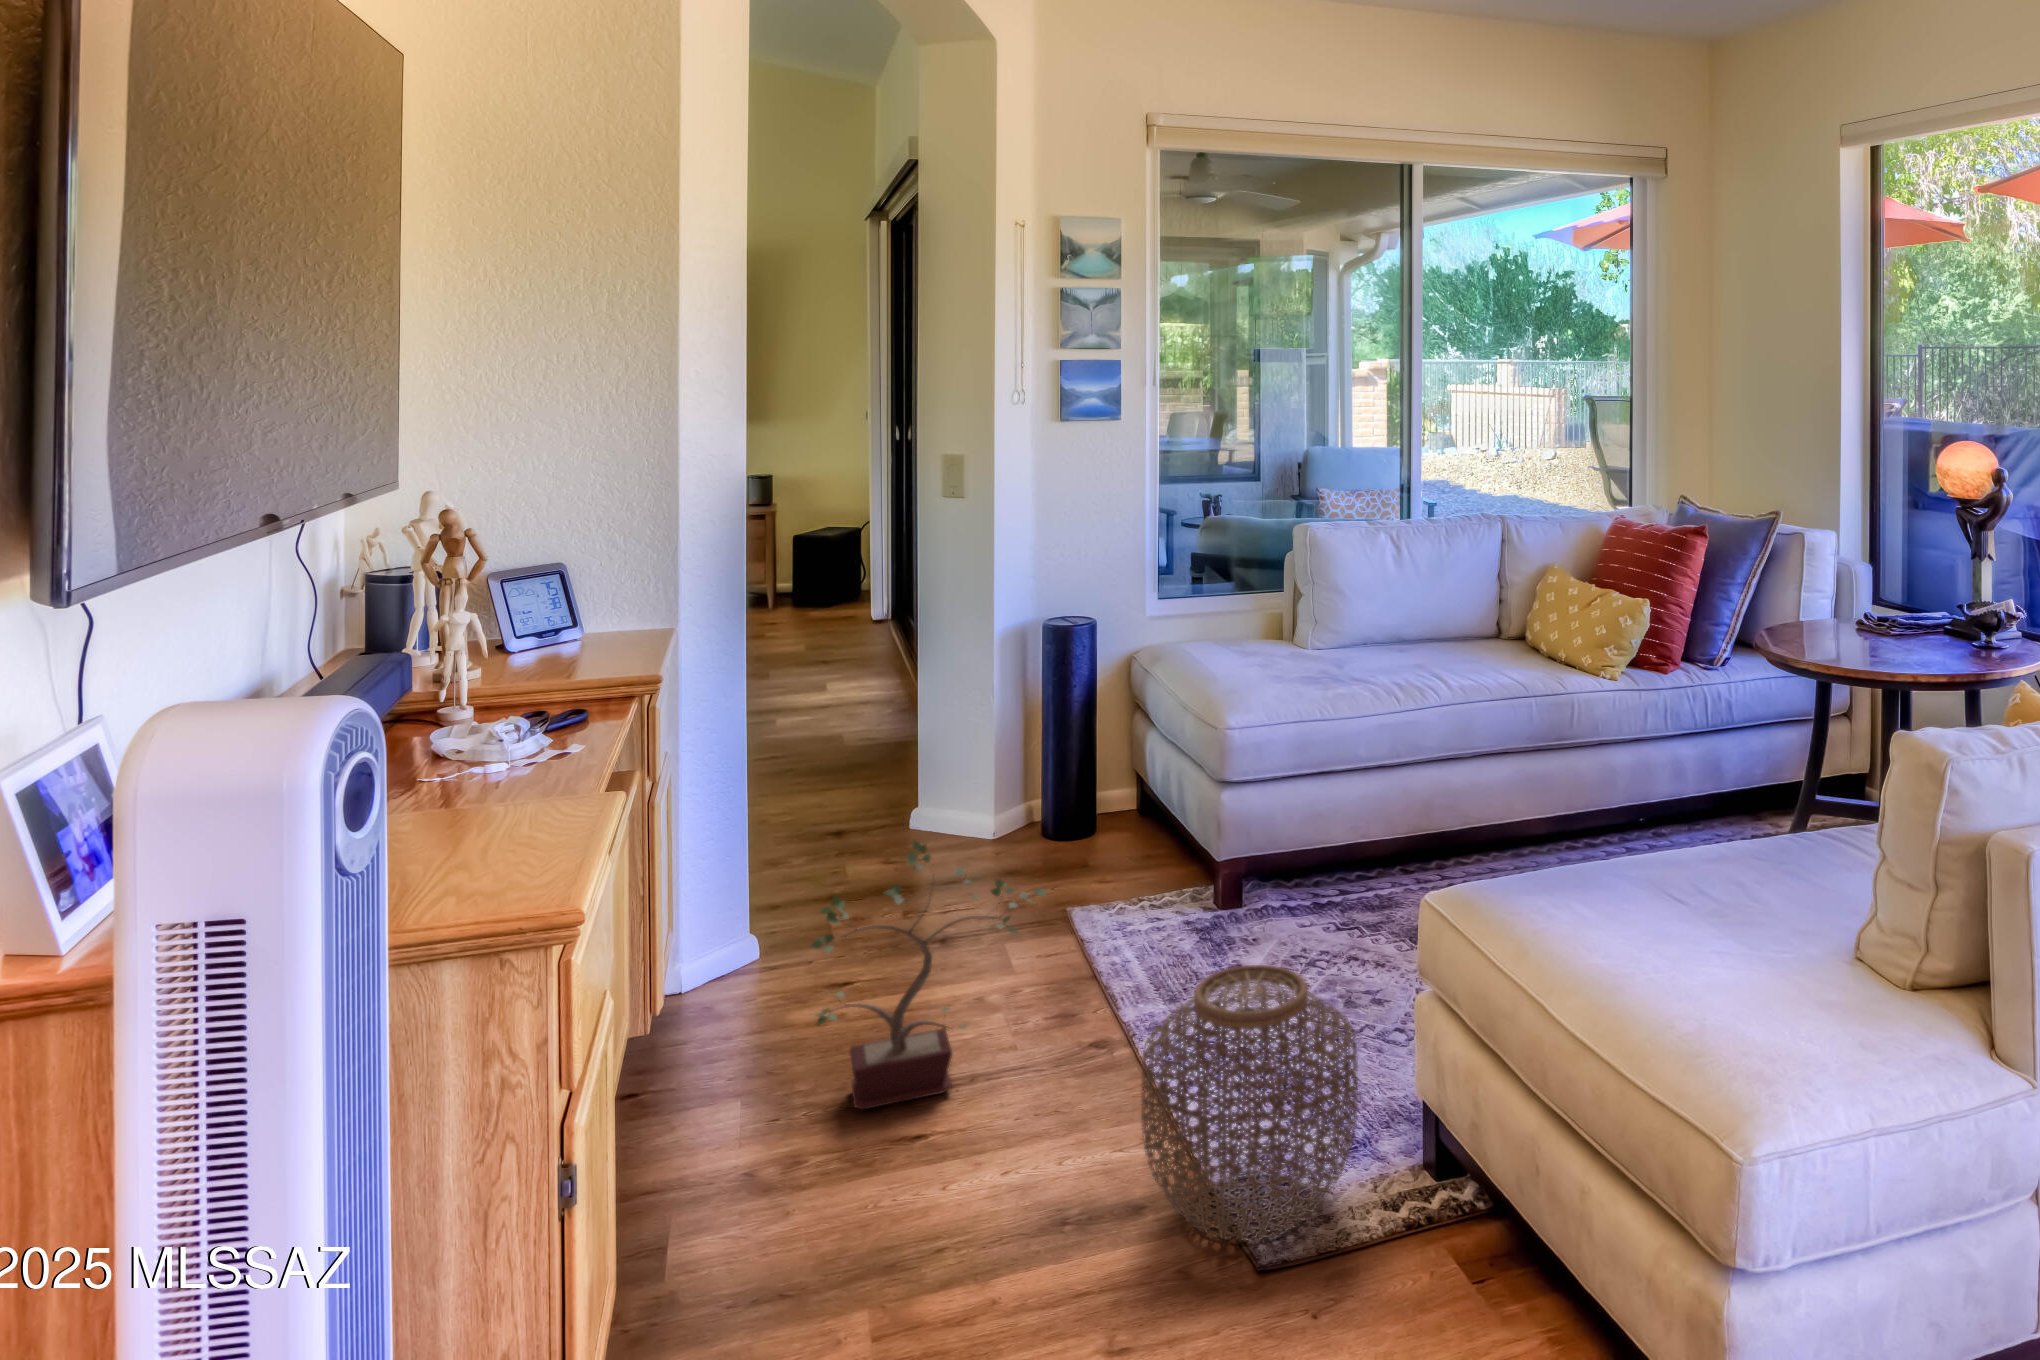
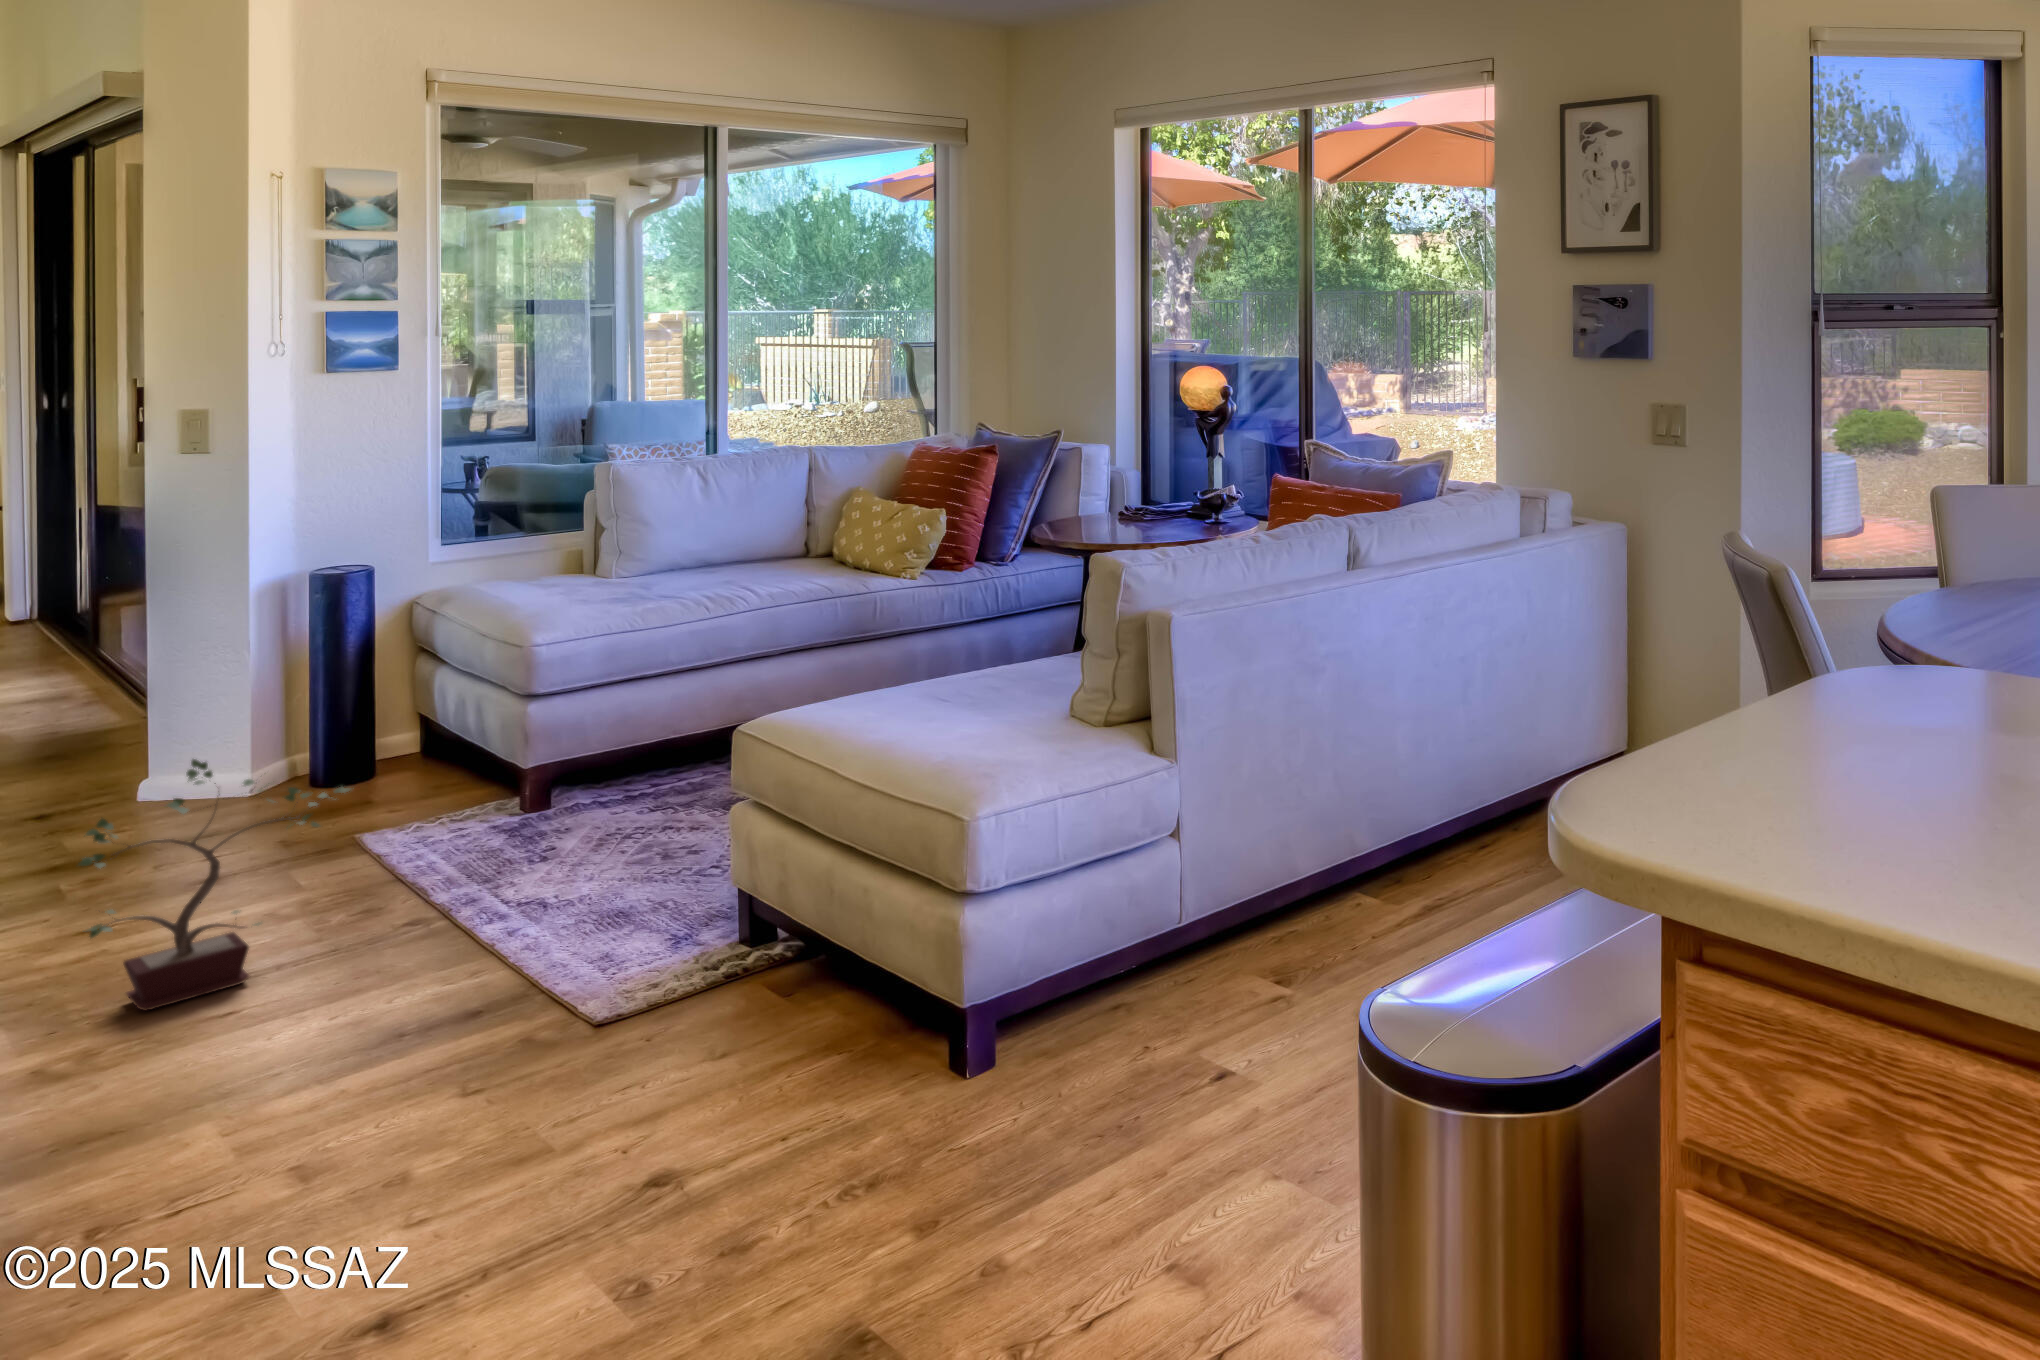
woven basket: present [1141,965,1358,1241] -> none [478,799,682,1012]

